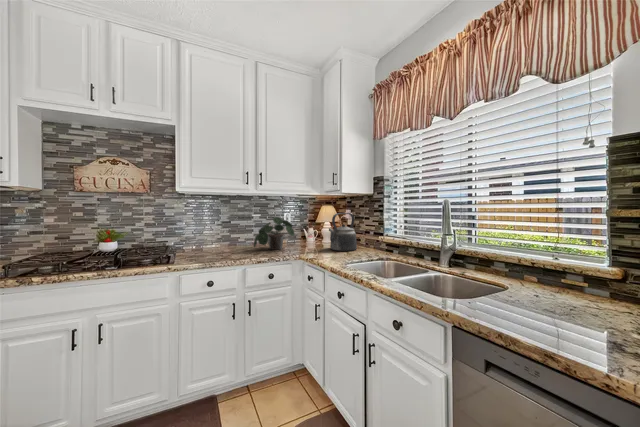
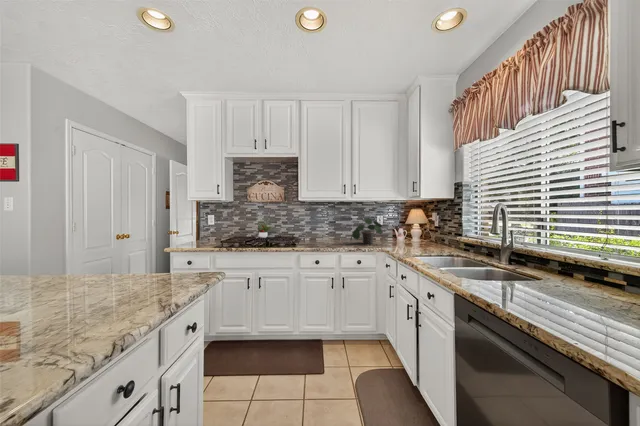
kettle: present [329,213,357,251] -> none [409,215,437,248]

